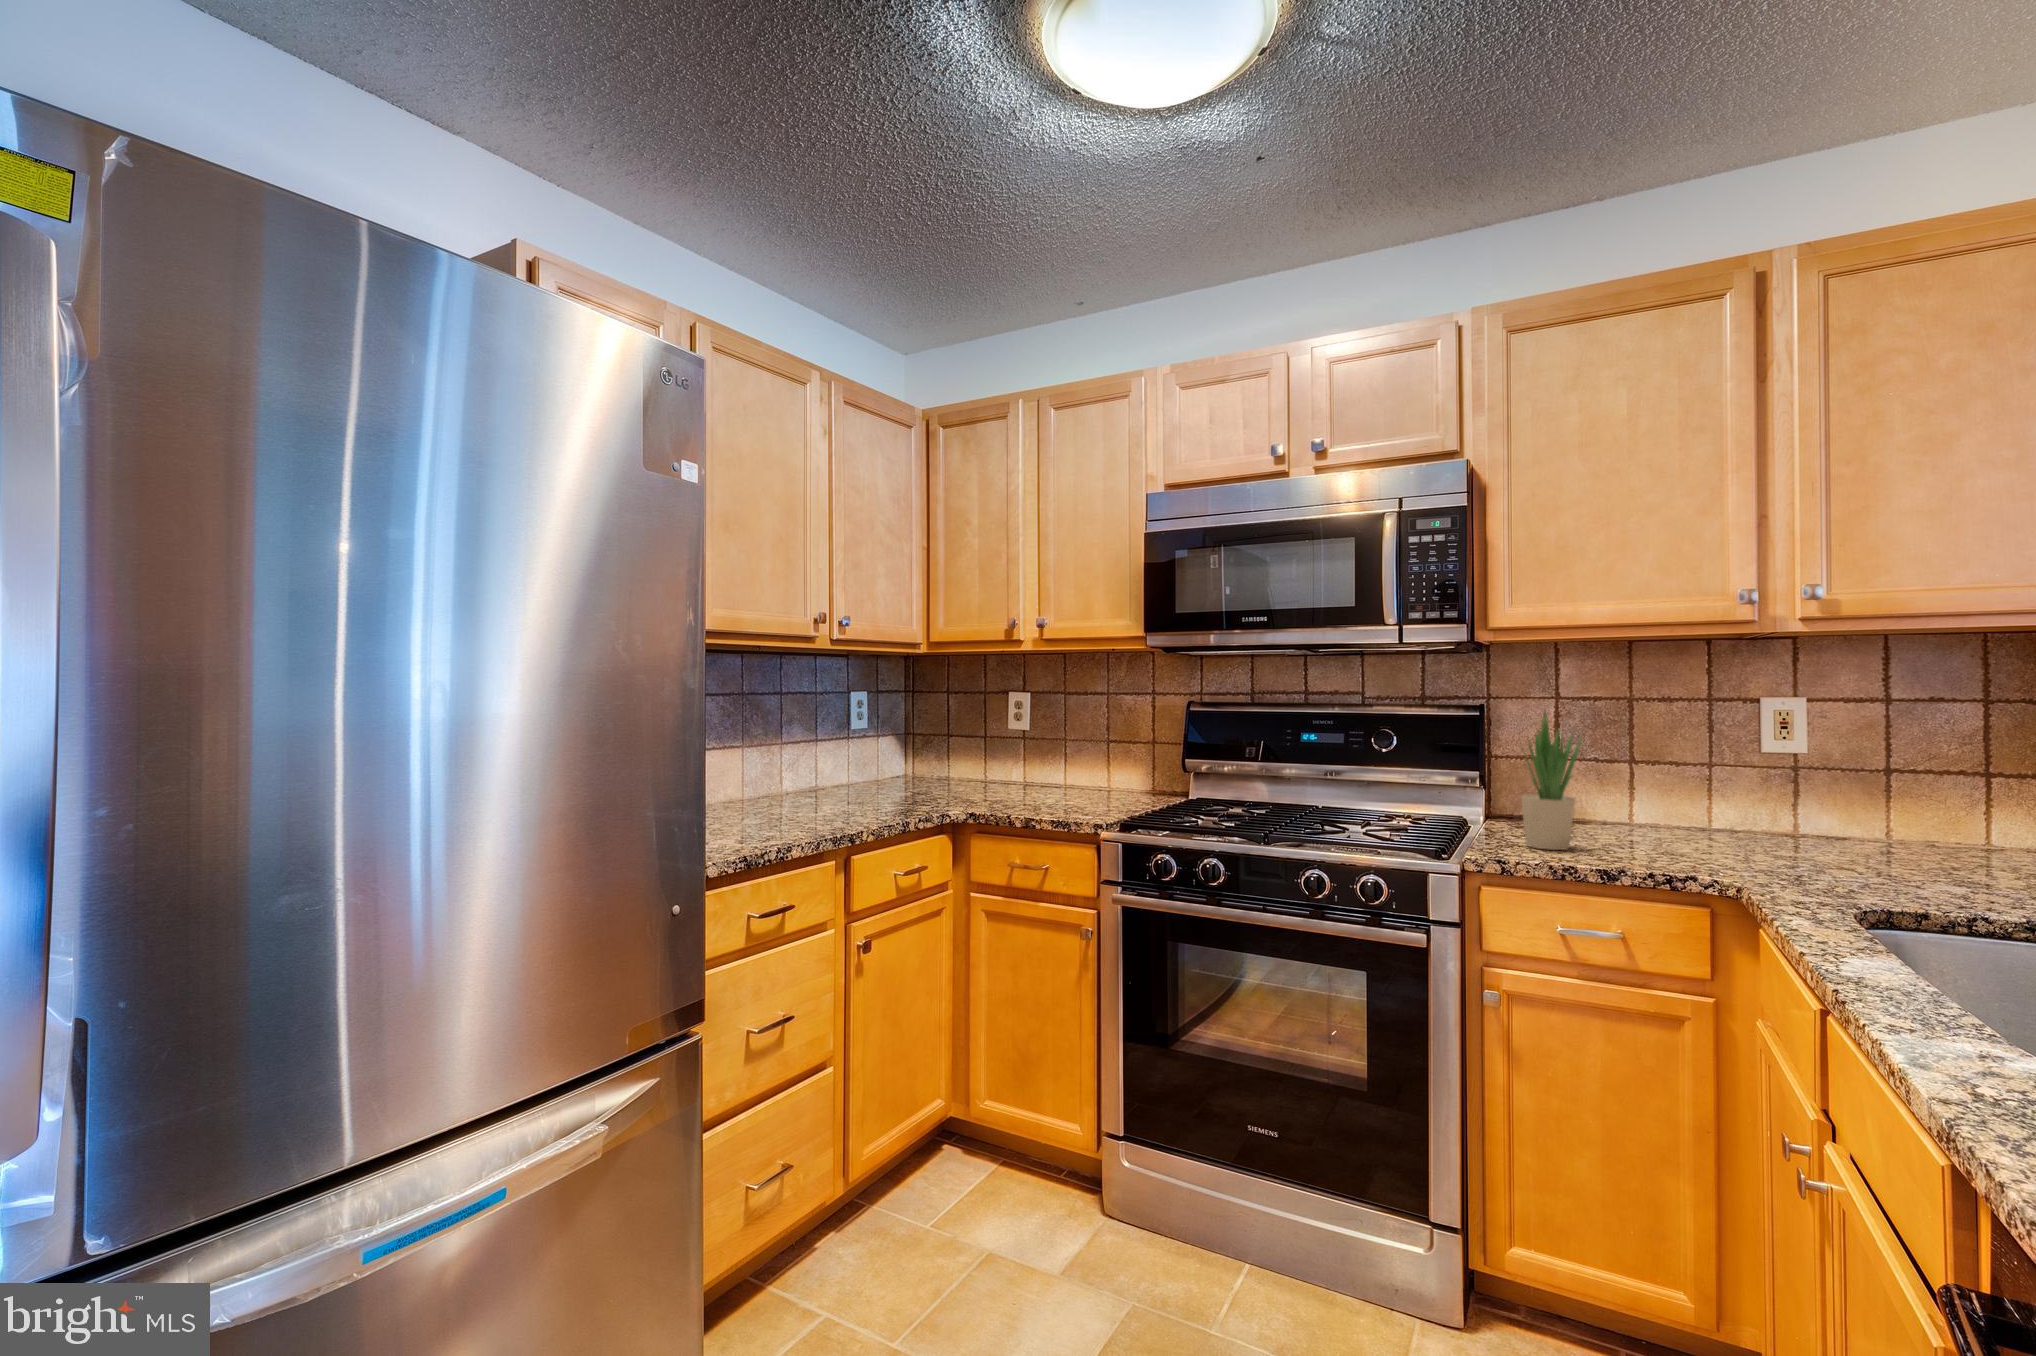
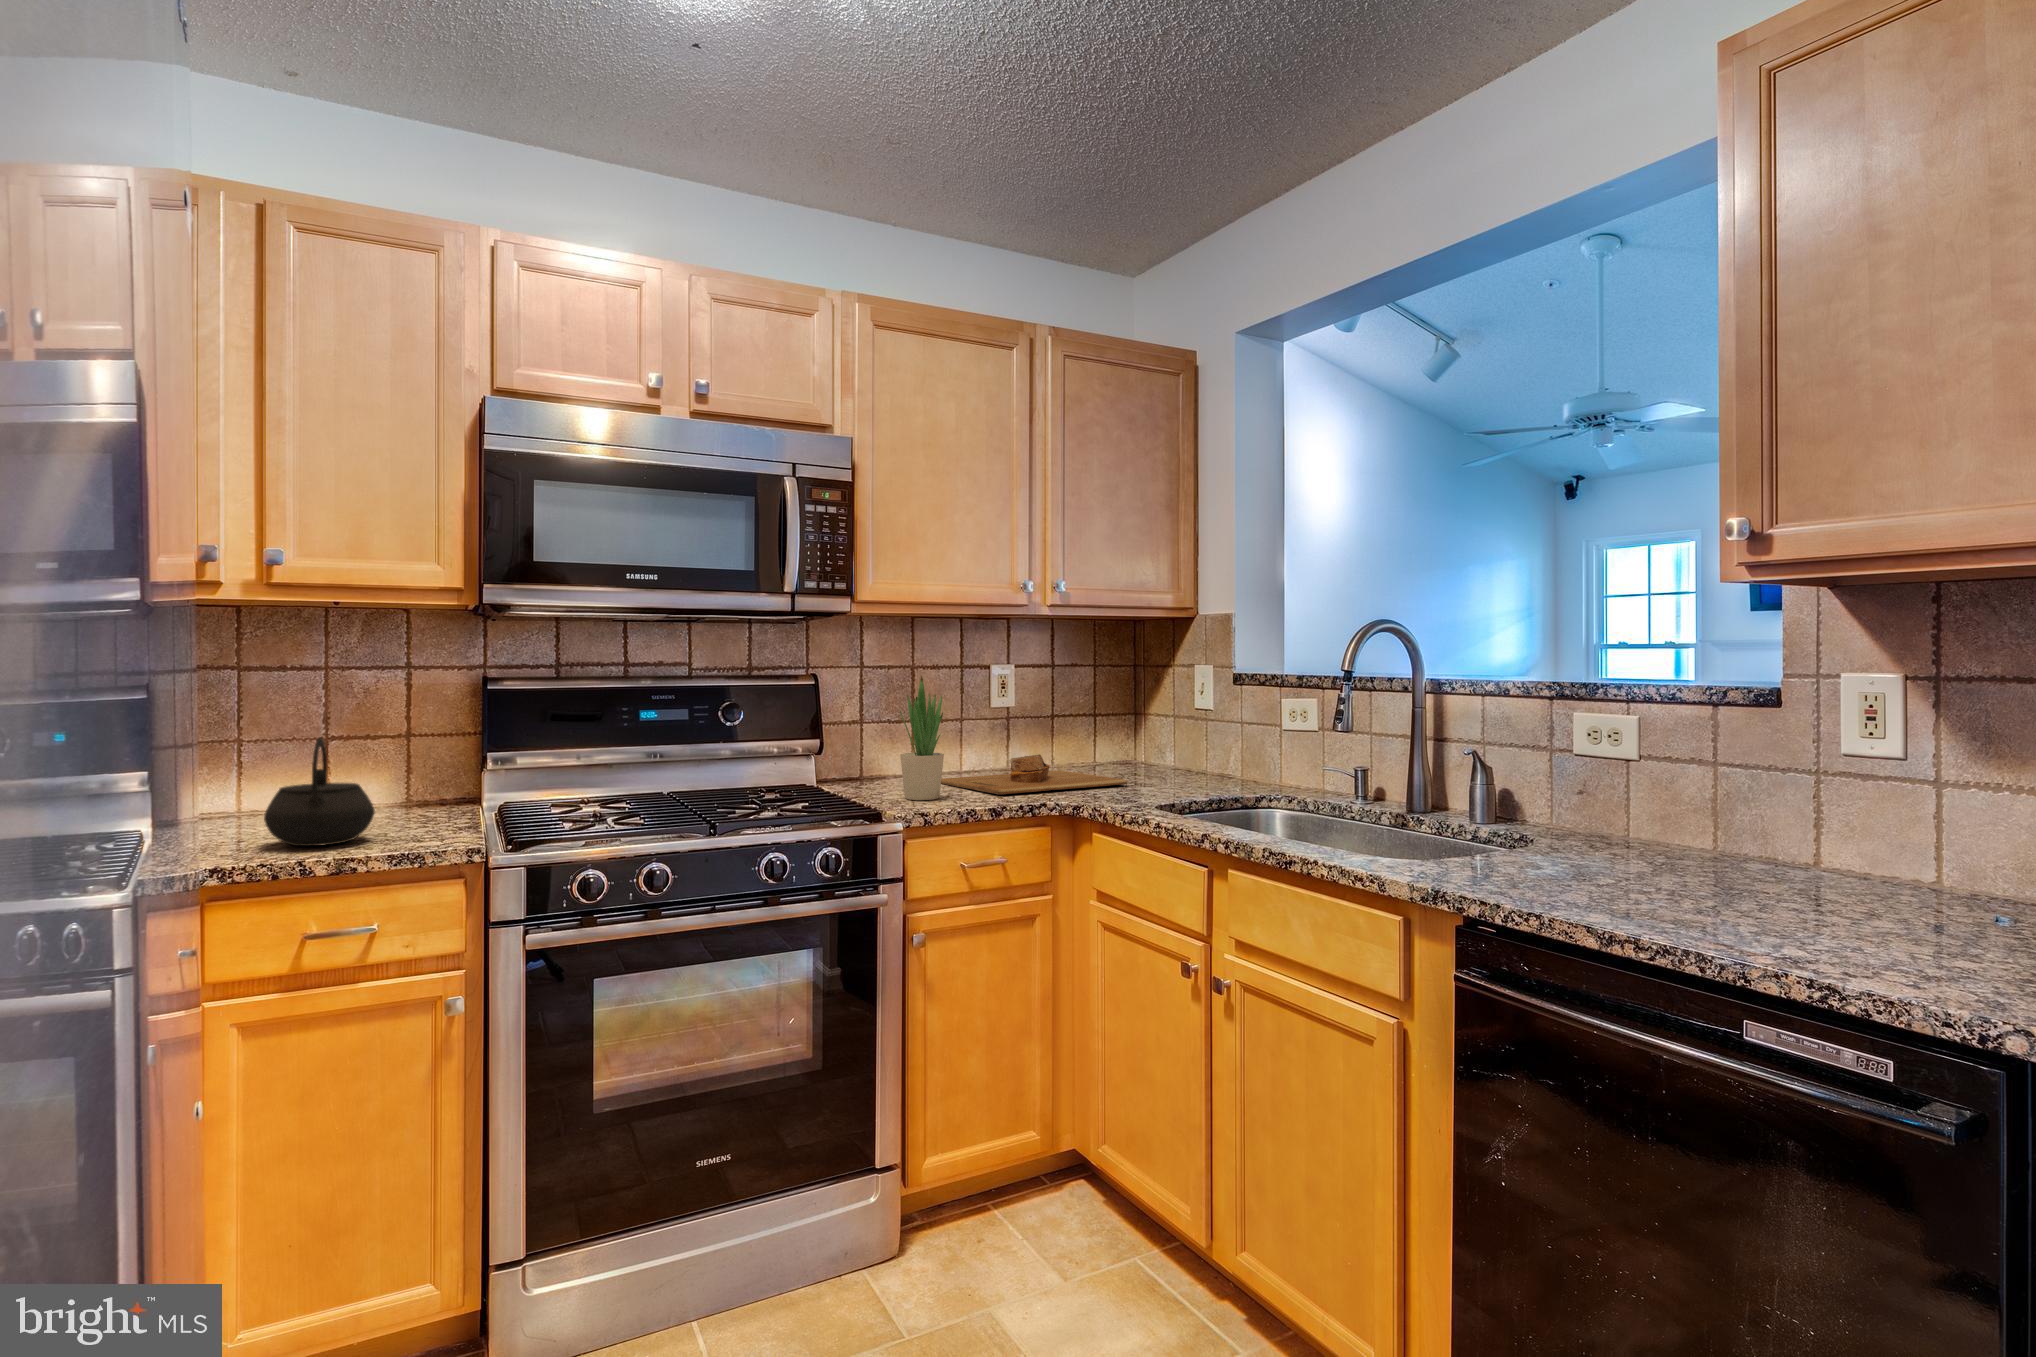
kettle: none [1006,739,1067,810] -> present [264,737,375,846]
cutting board: none [1632,817,1928,877] -> present [941,754,1127,795]

